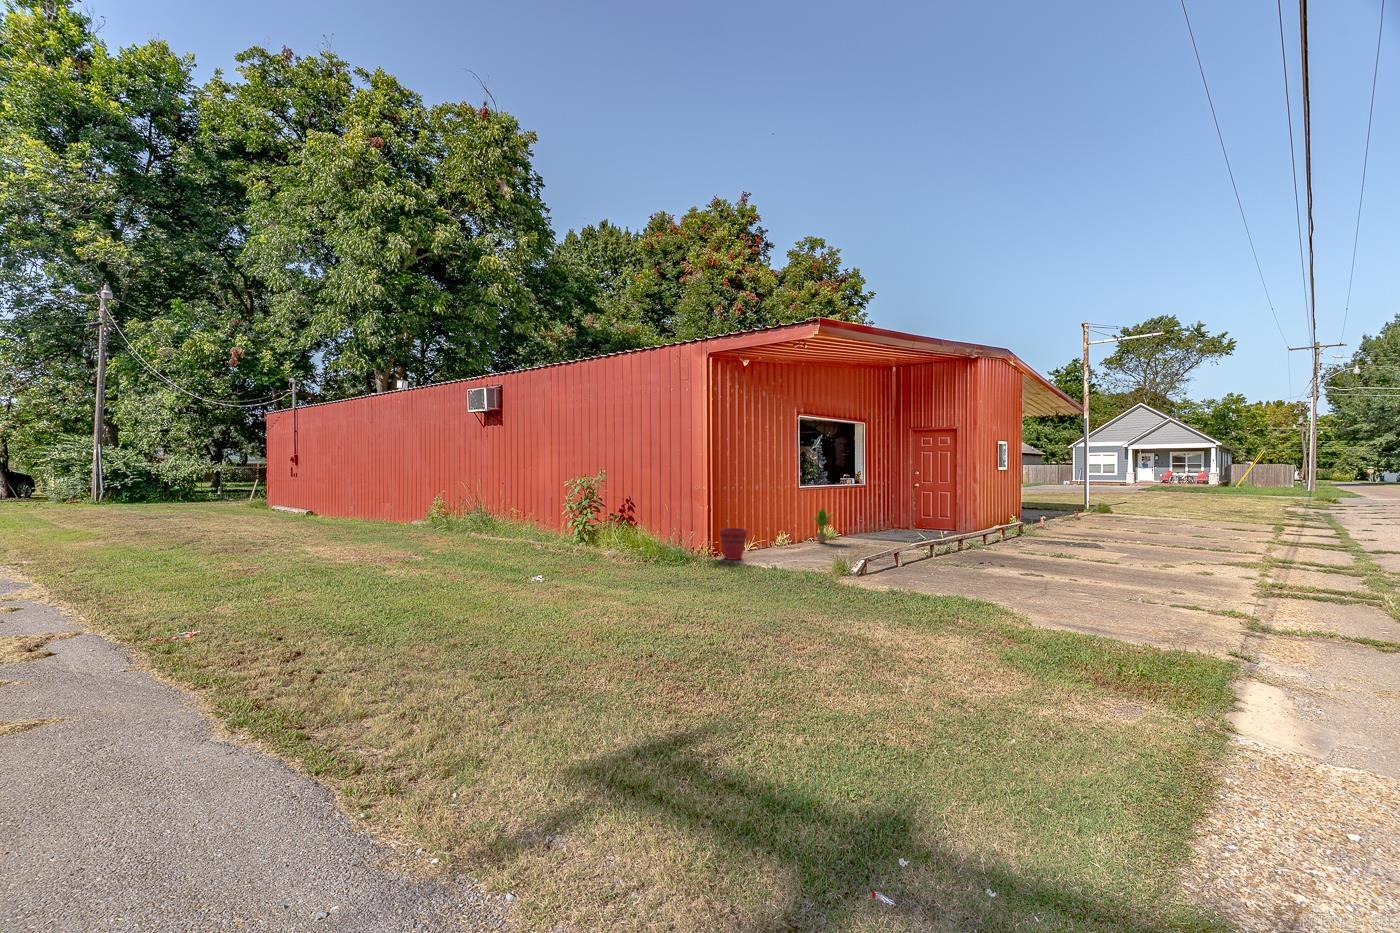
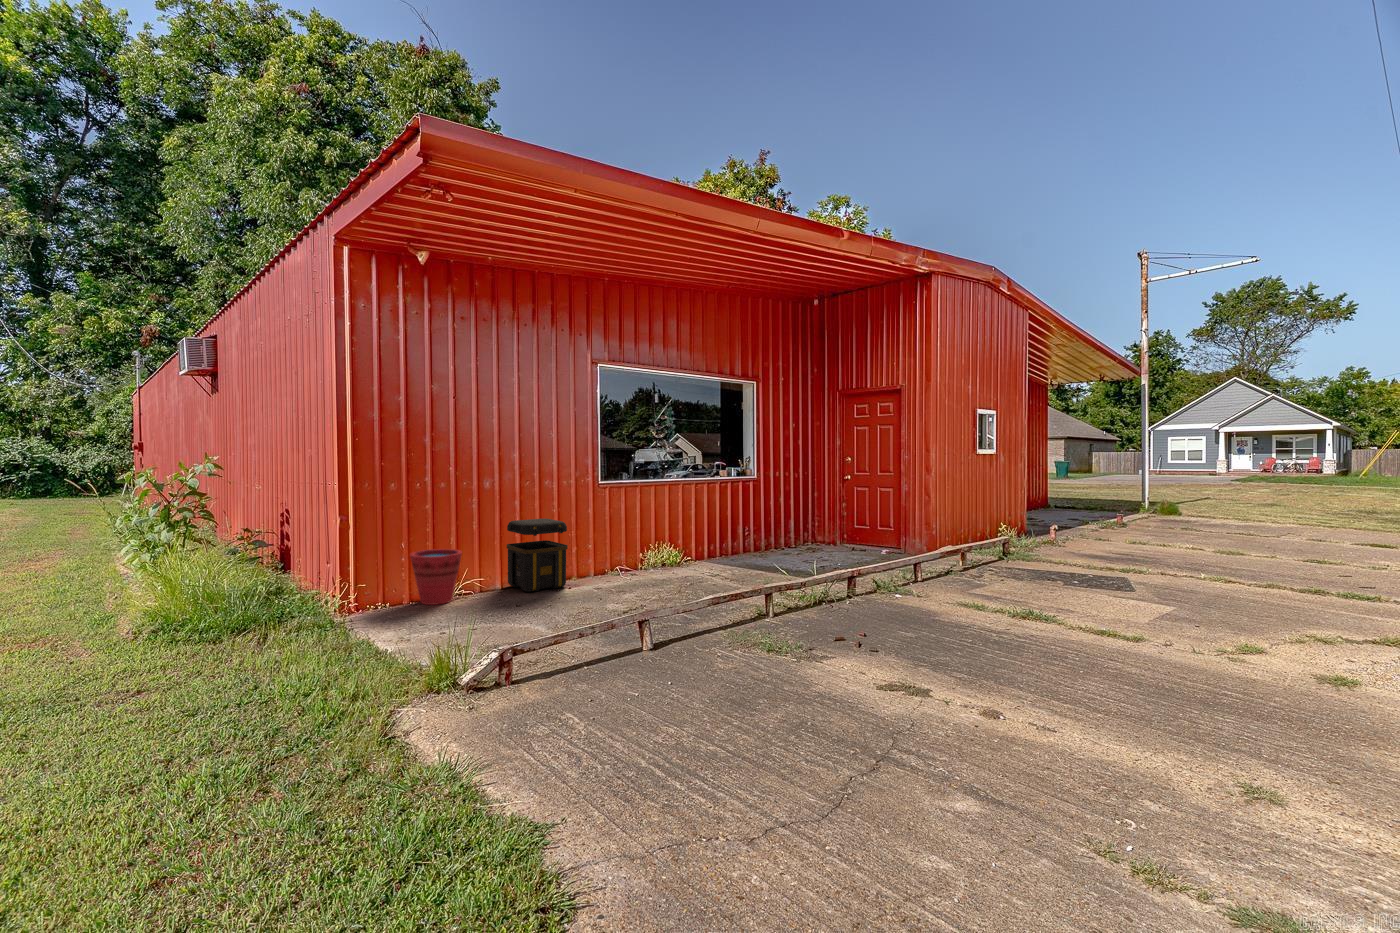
potted plant: present [810,508,834,543] -> none [638,513,679,567]
toolbox: none [754,511,792,554] -> present [507,519,568,592]

